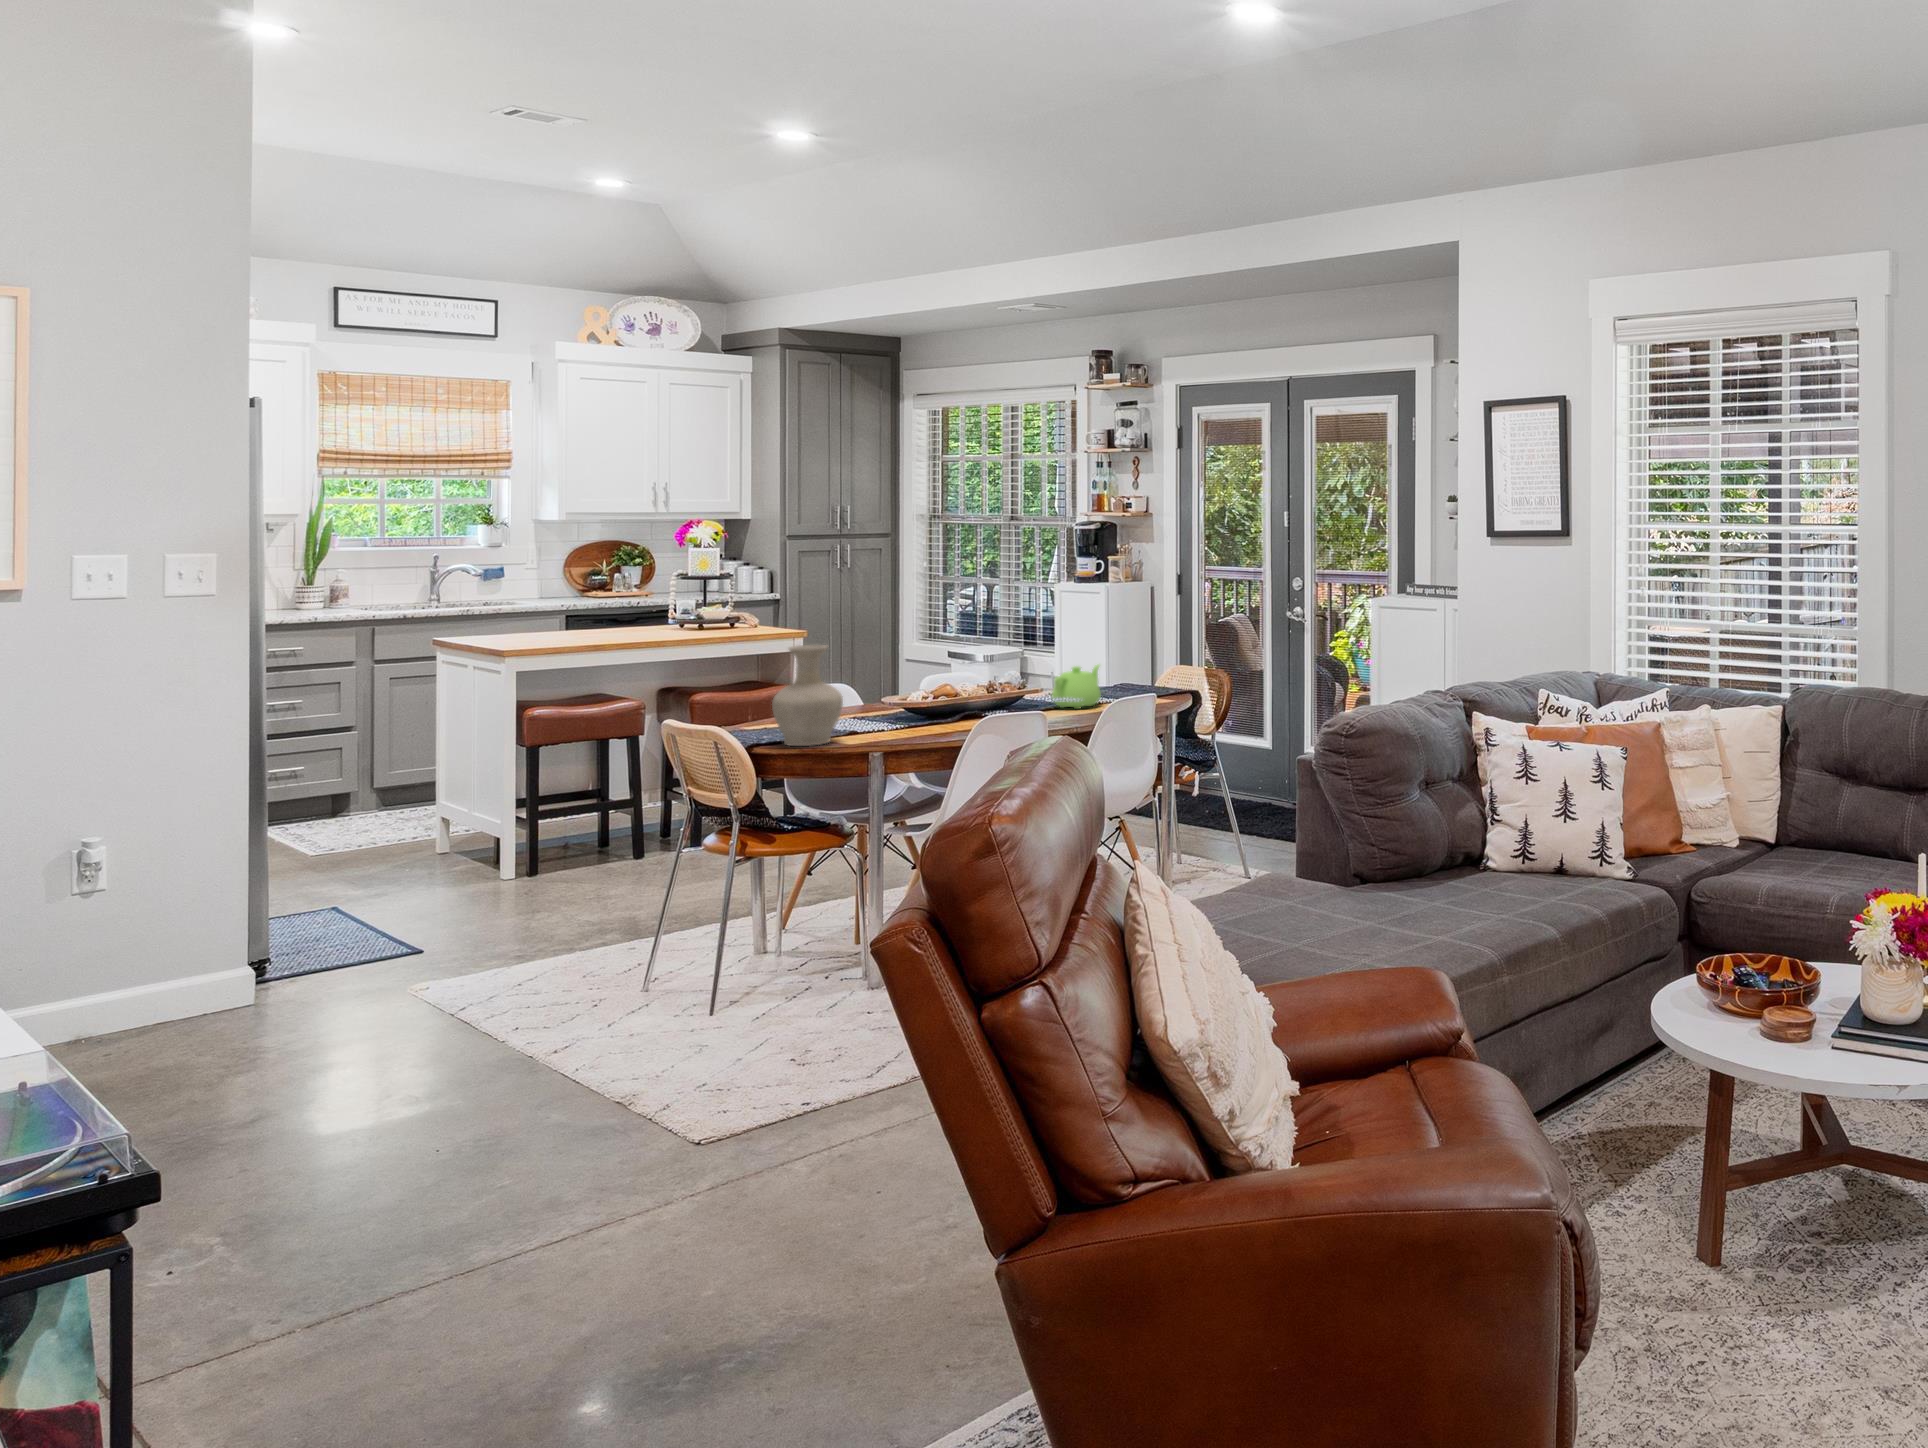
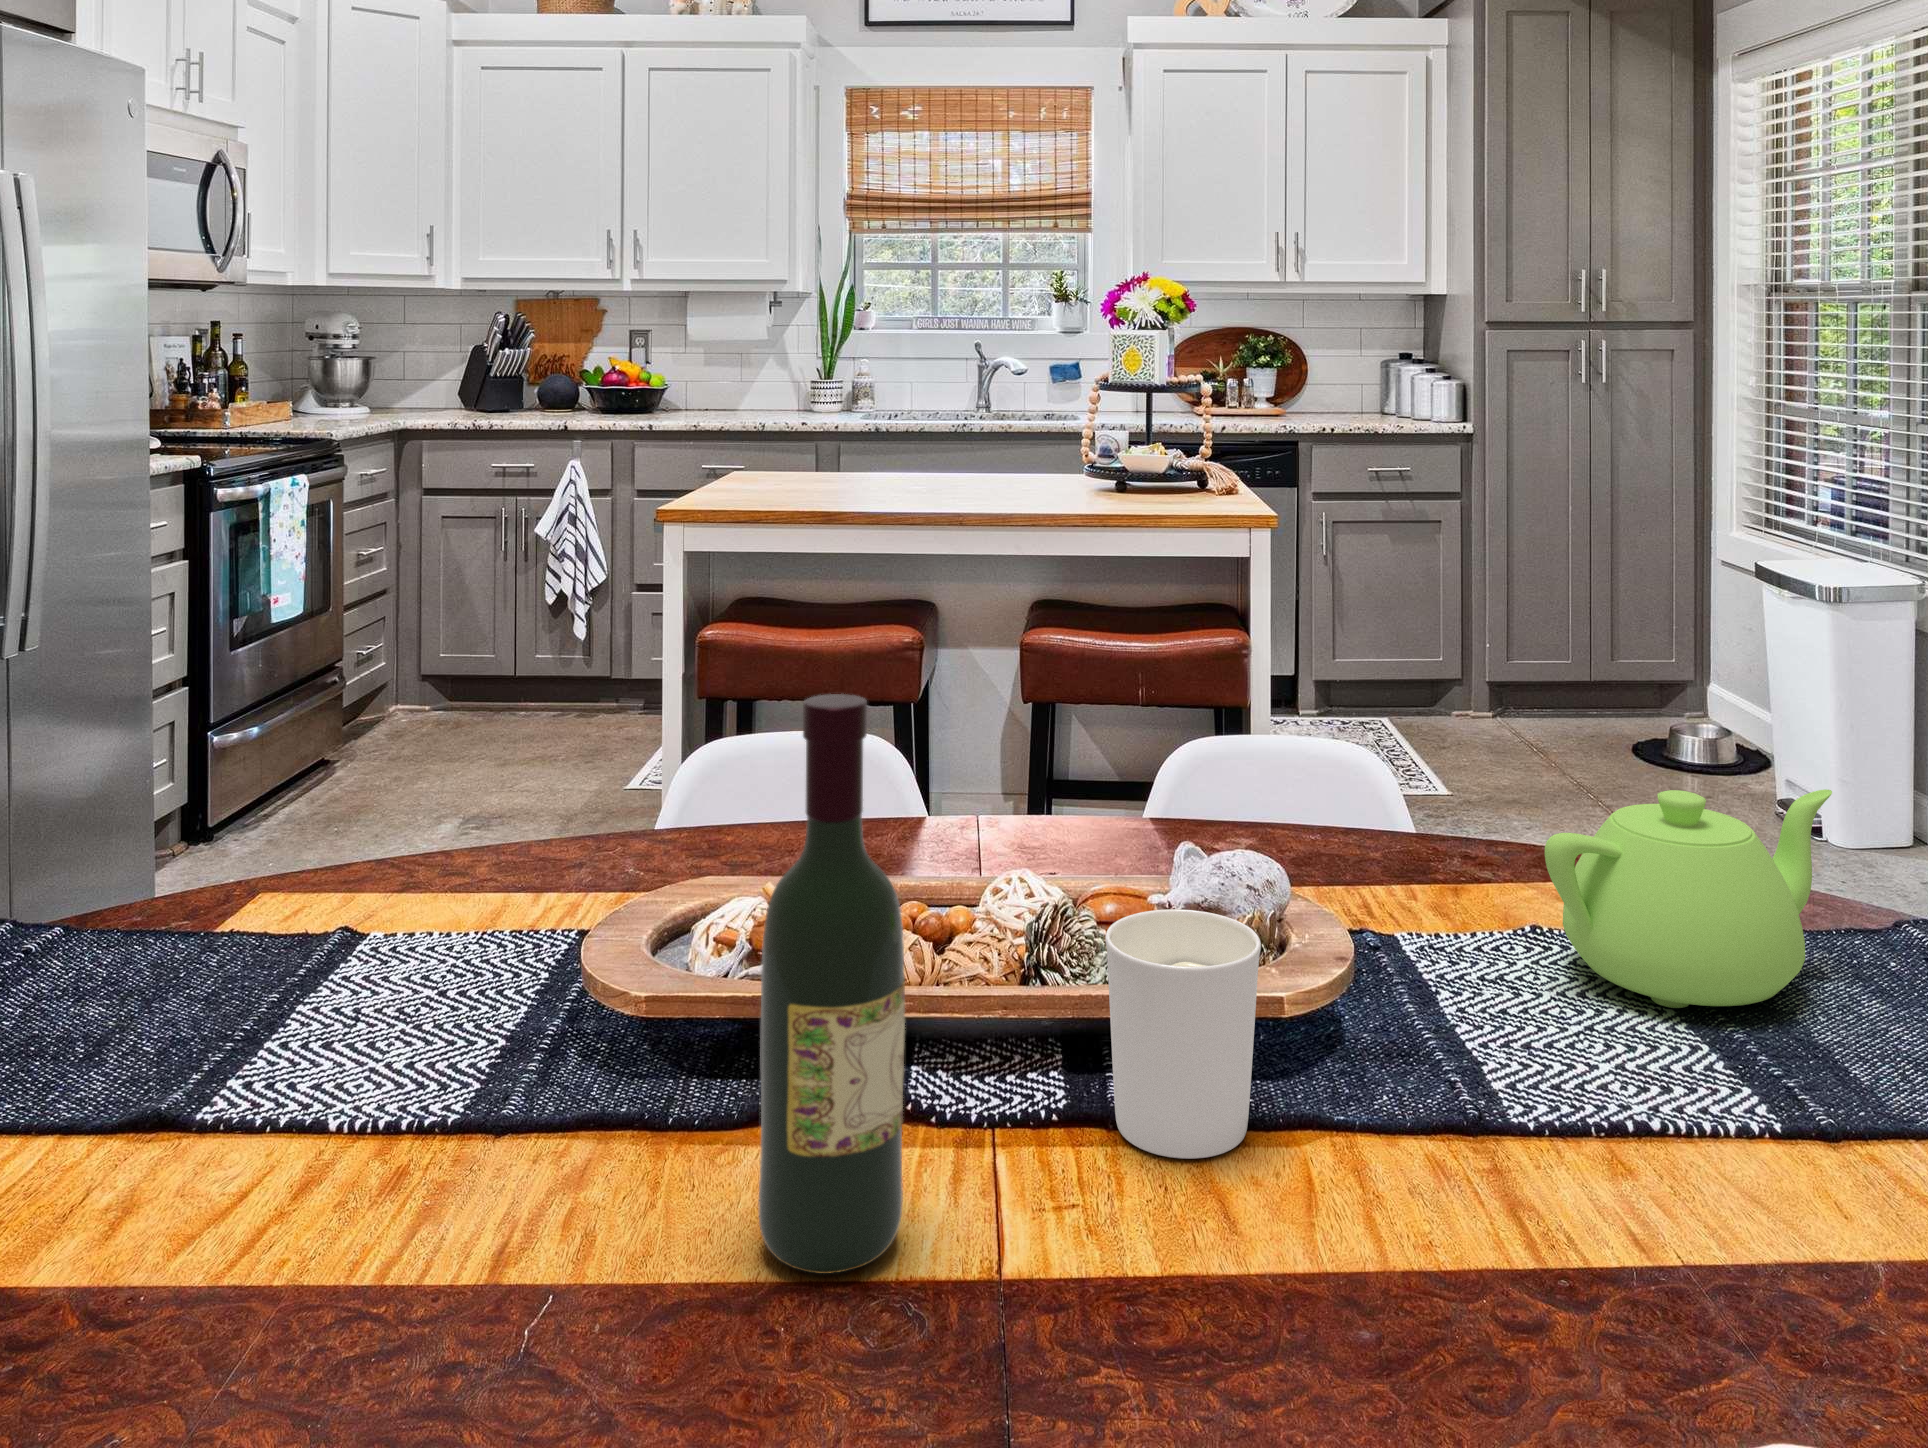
wine bottle: none [977,644,1003,740] -> present [759,694,905,1274]
vase: present [772,645,843,746] -> none [235,569,517,996]
candle holder: none [1005,689,1035,729] -> present [1105,909,1261,1159]

